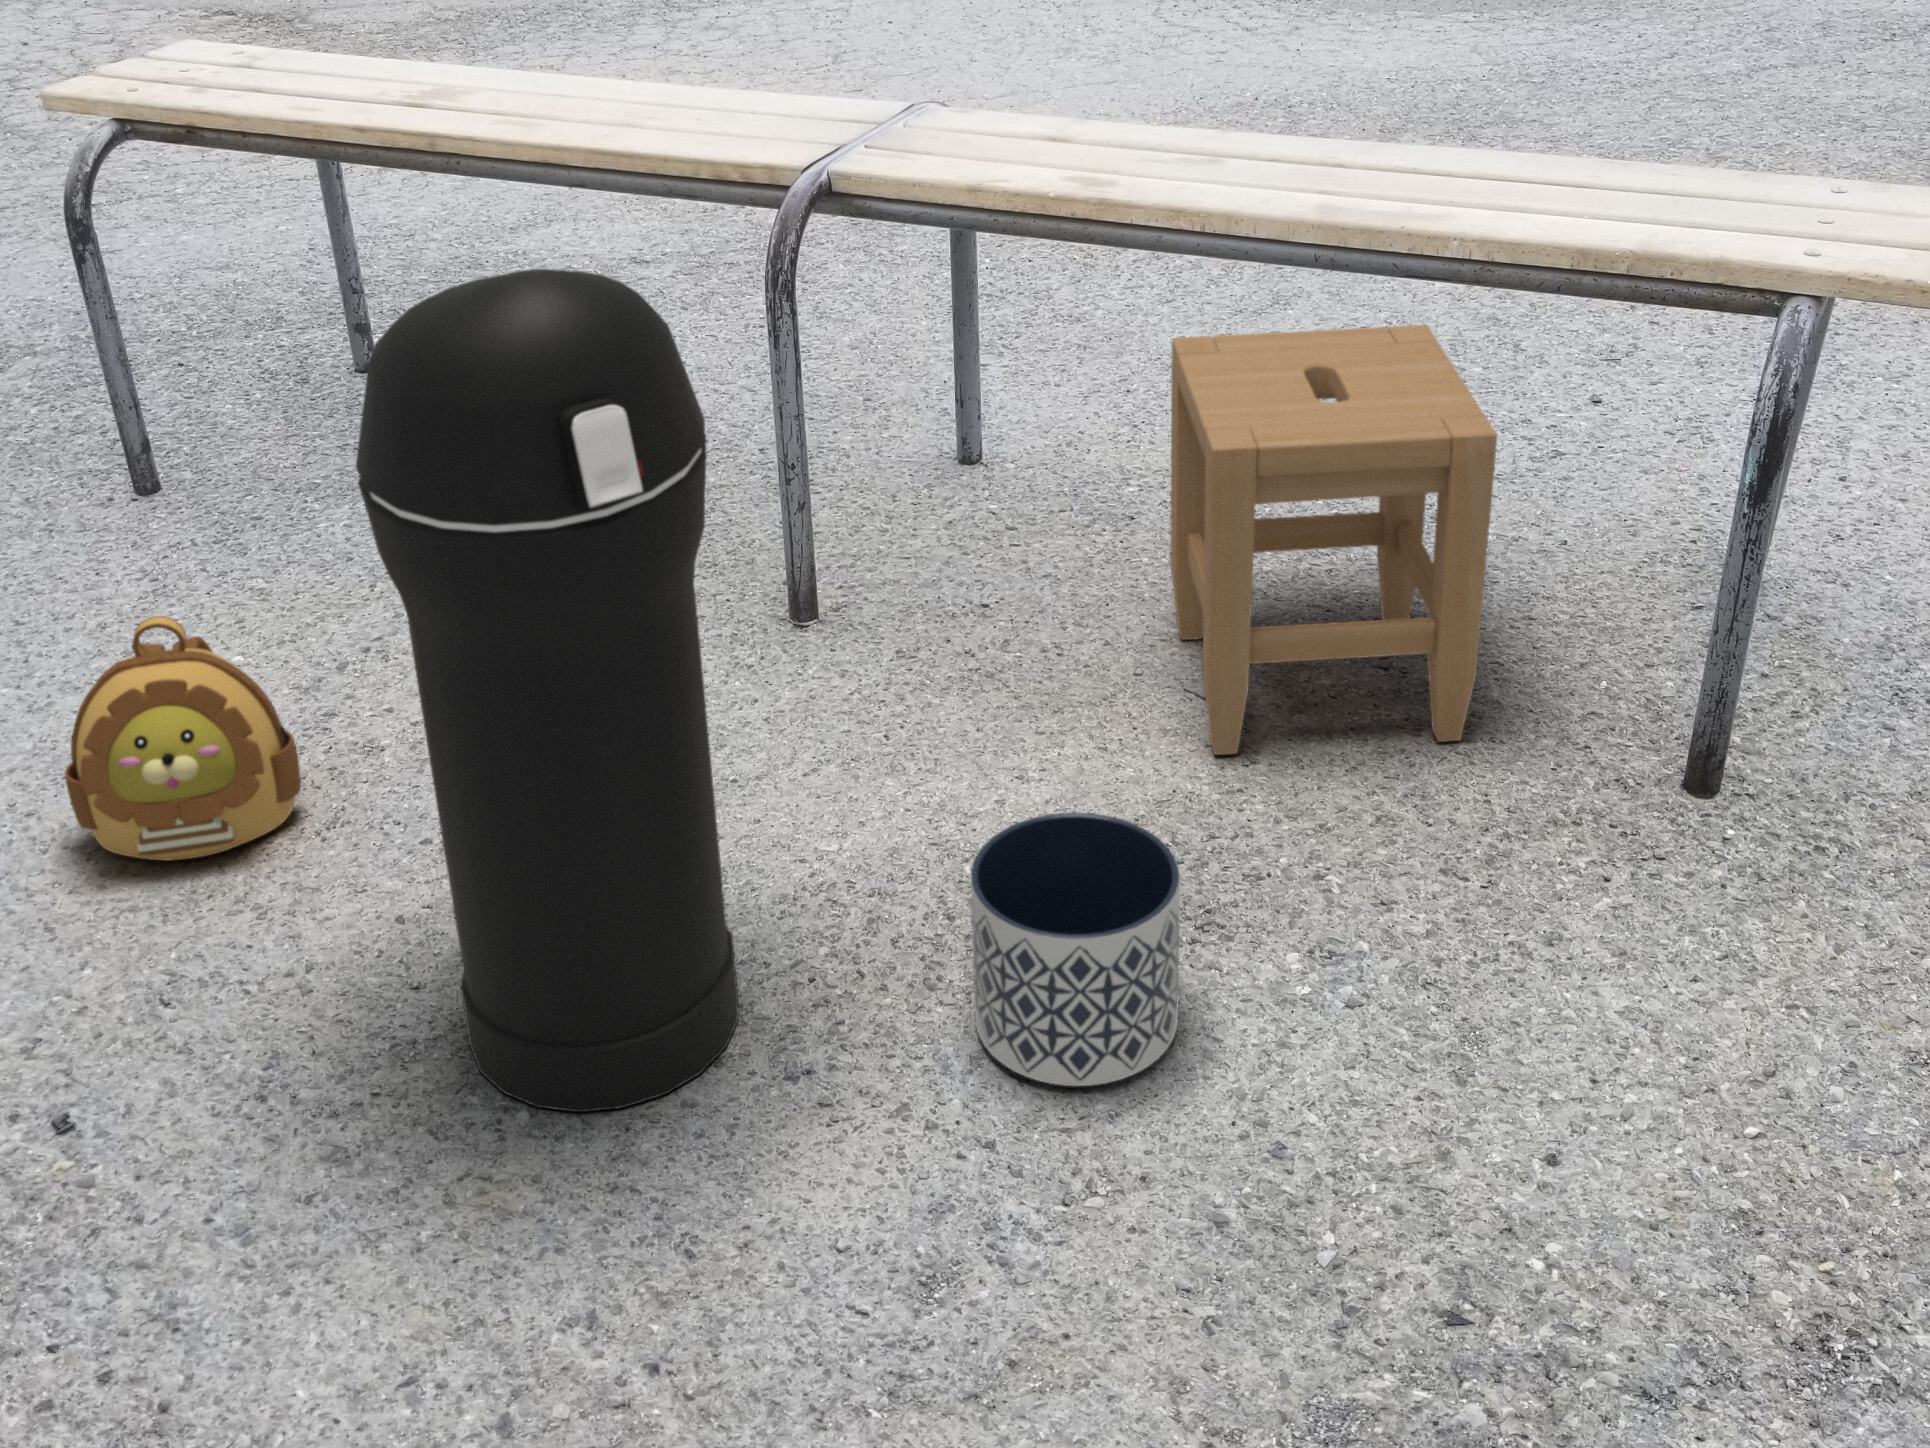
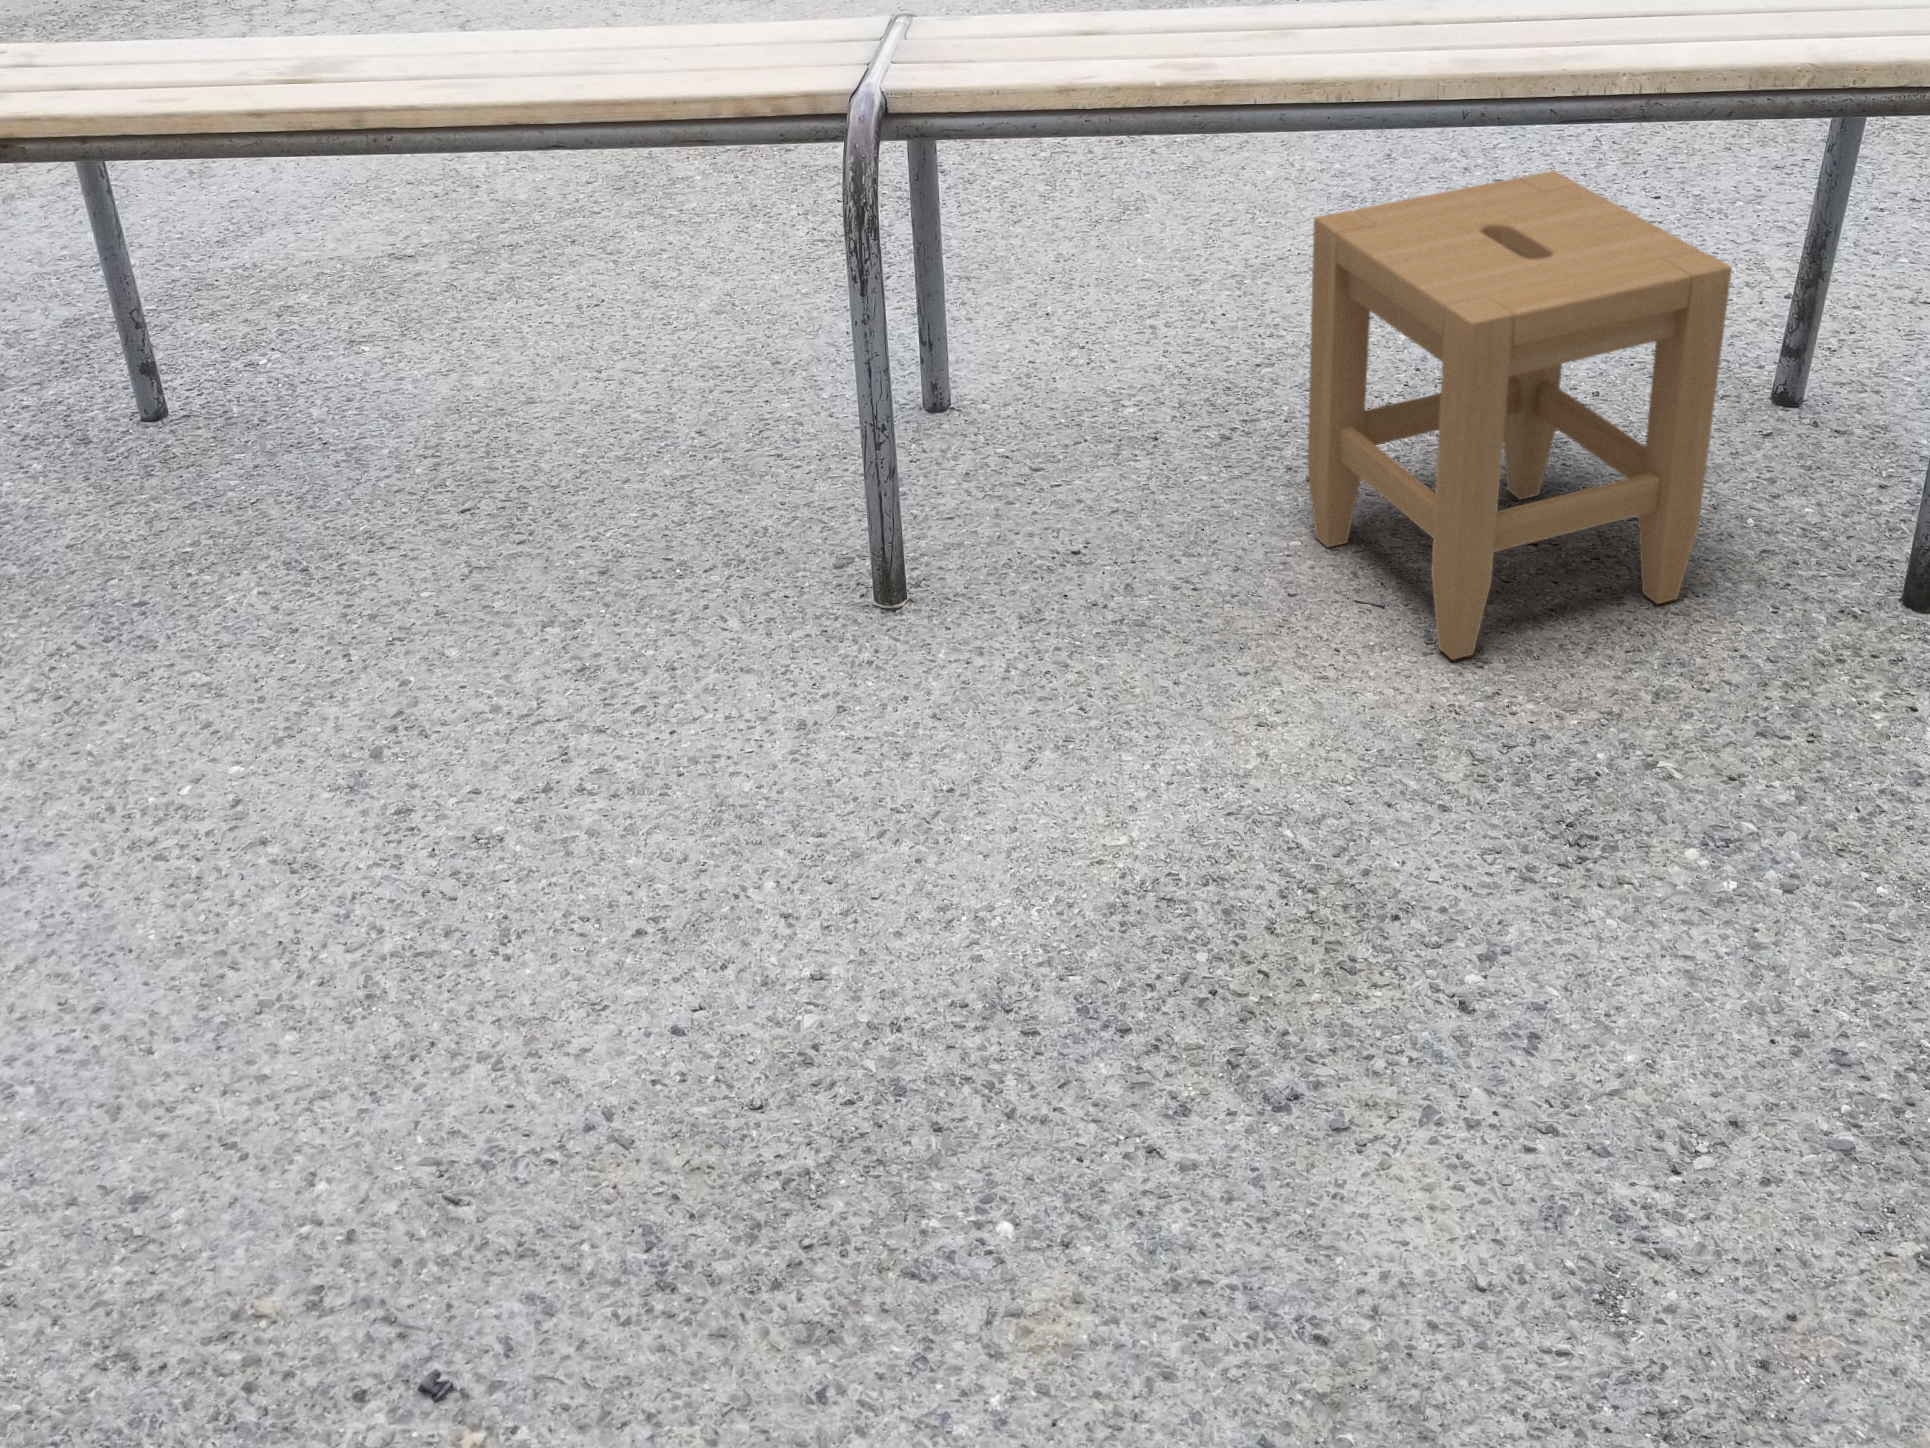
trash can: present [356,269,739,1112] -> none [773,185,1210,1214]
backpack: present [65,616,301,861] -> none [186,718,472,1032]
planter: present [971,813,1180,1086] -> none [1409,737,1662,1045]

